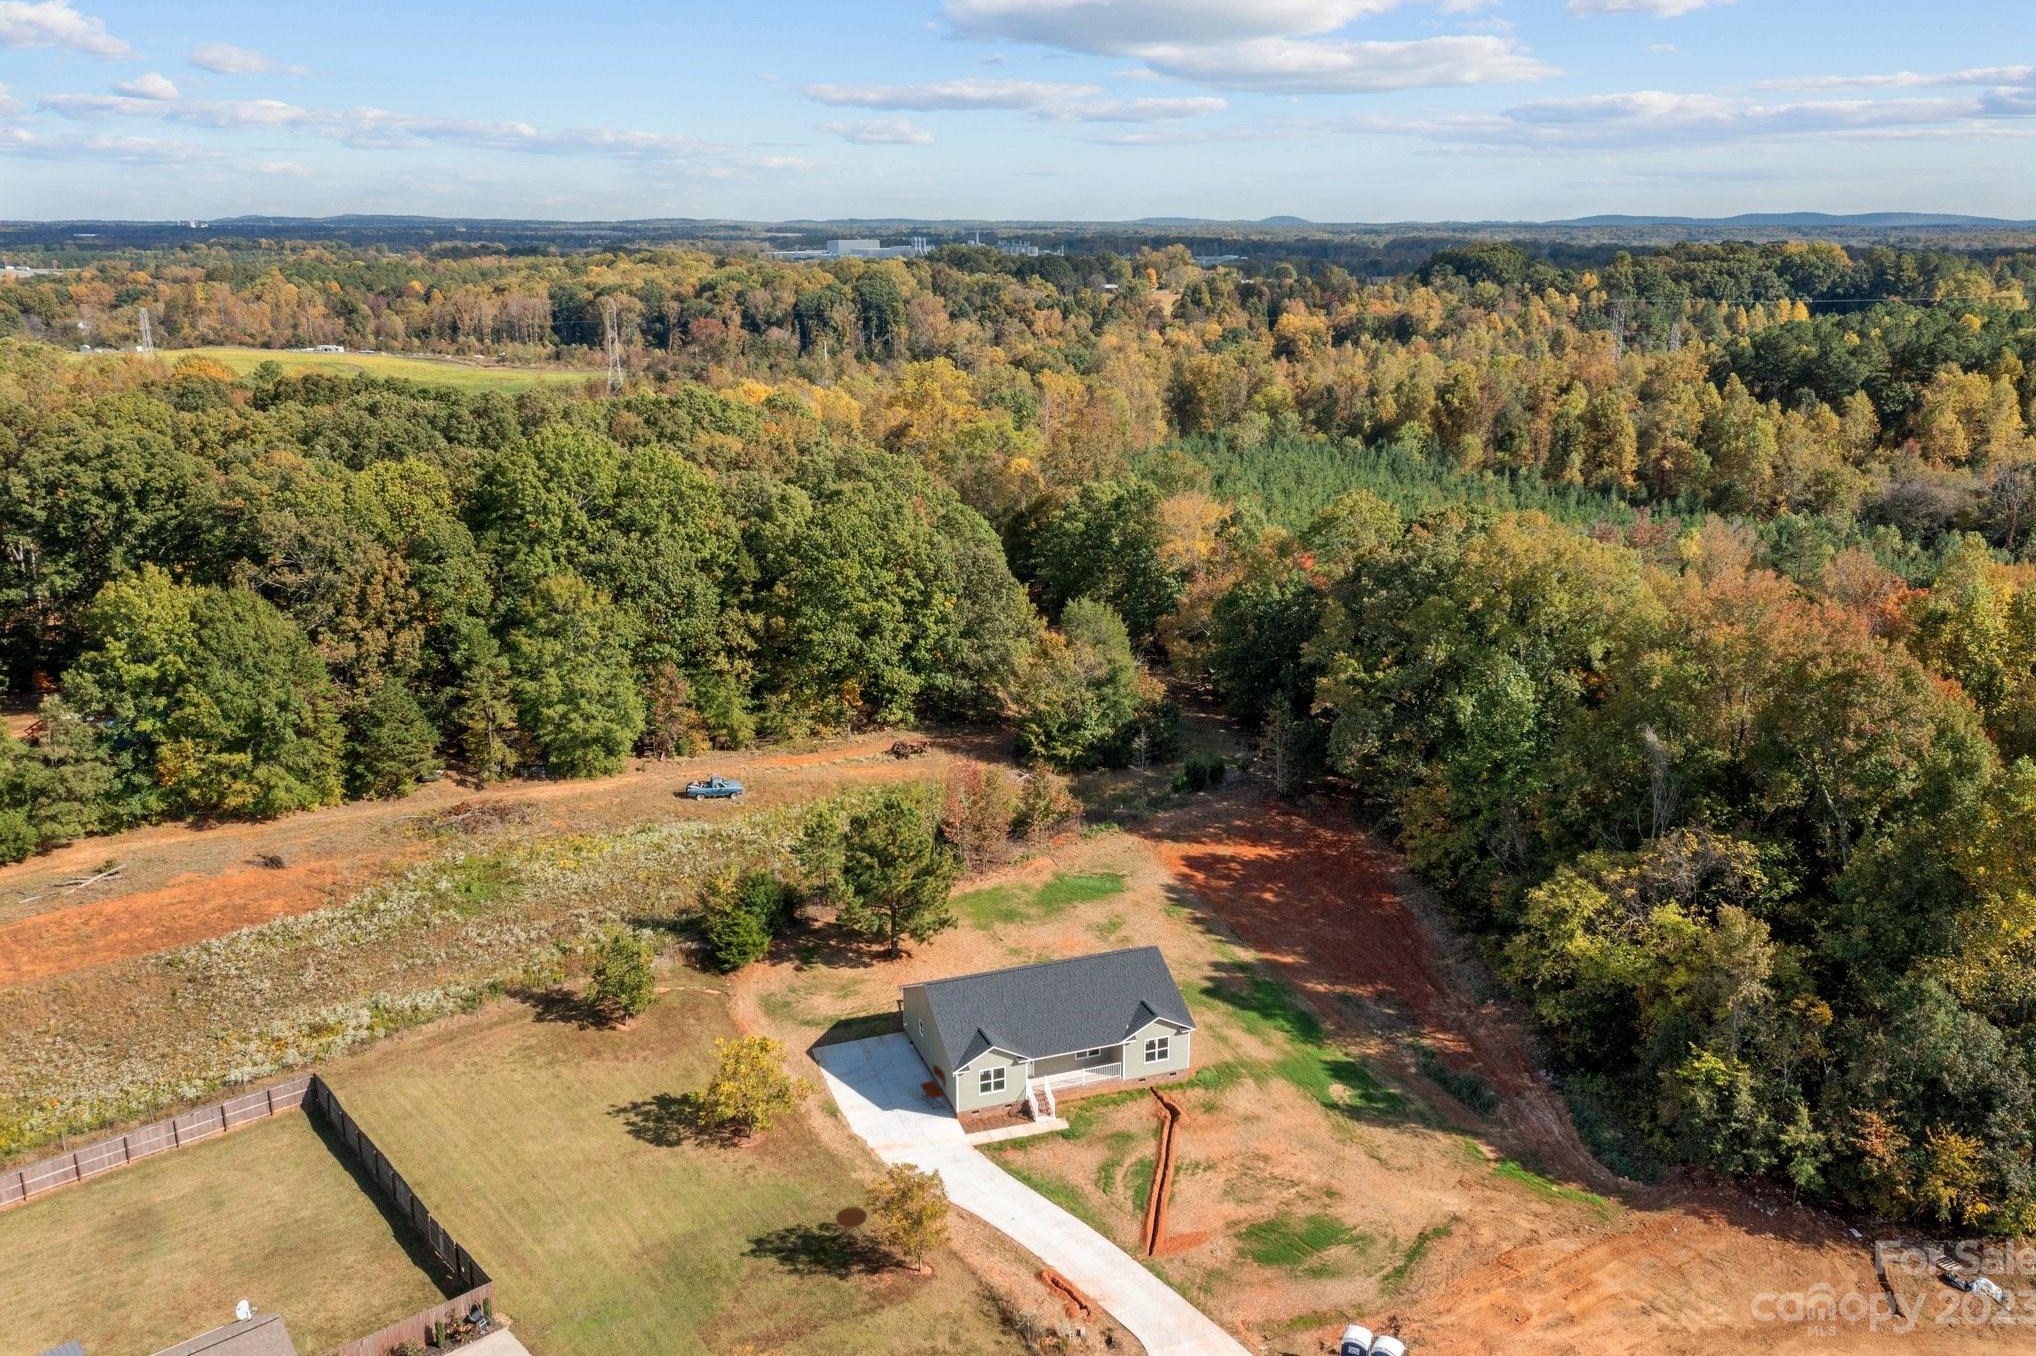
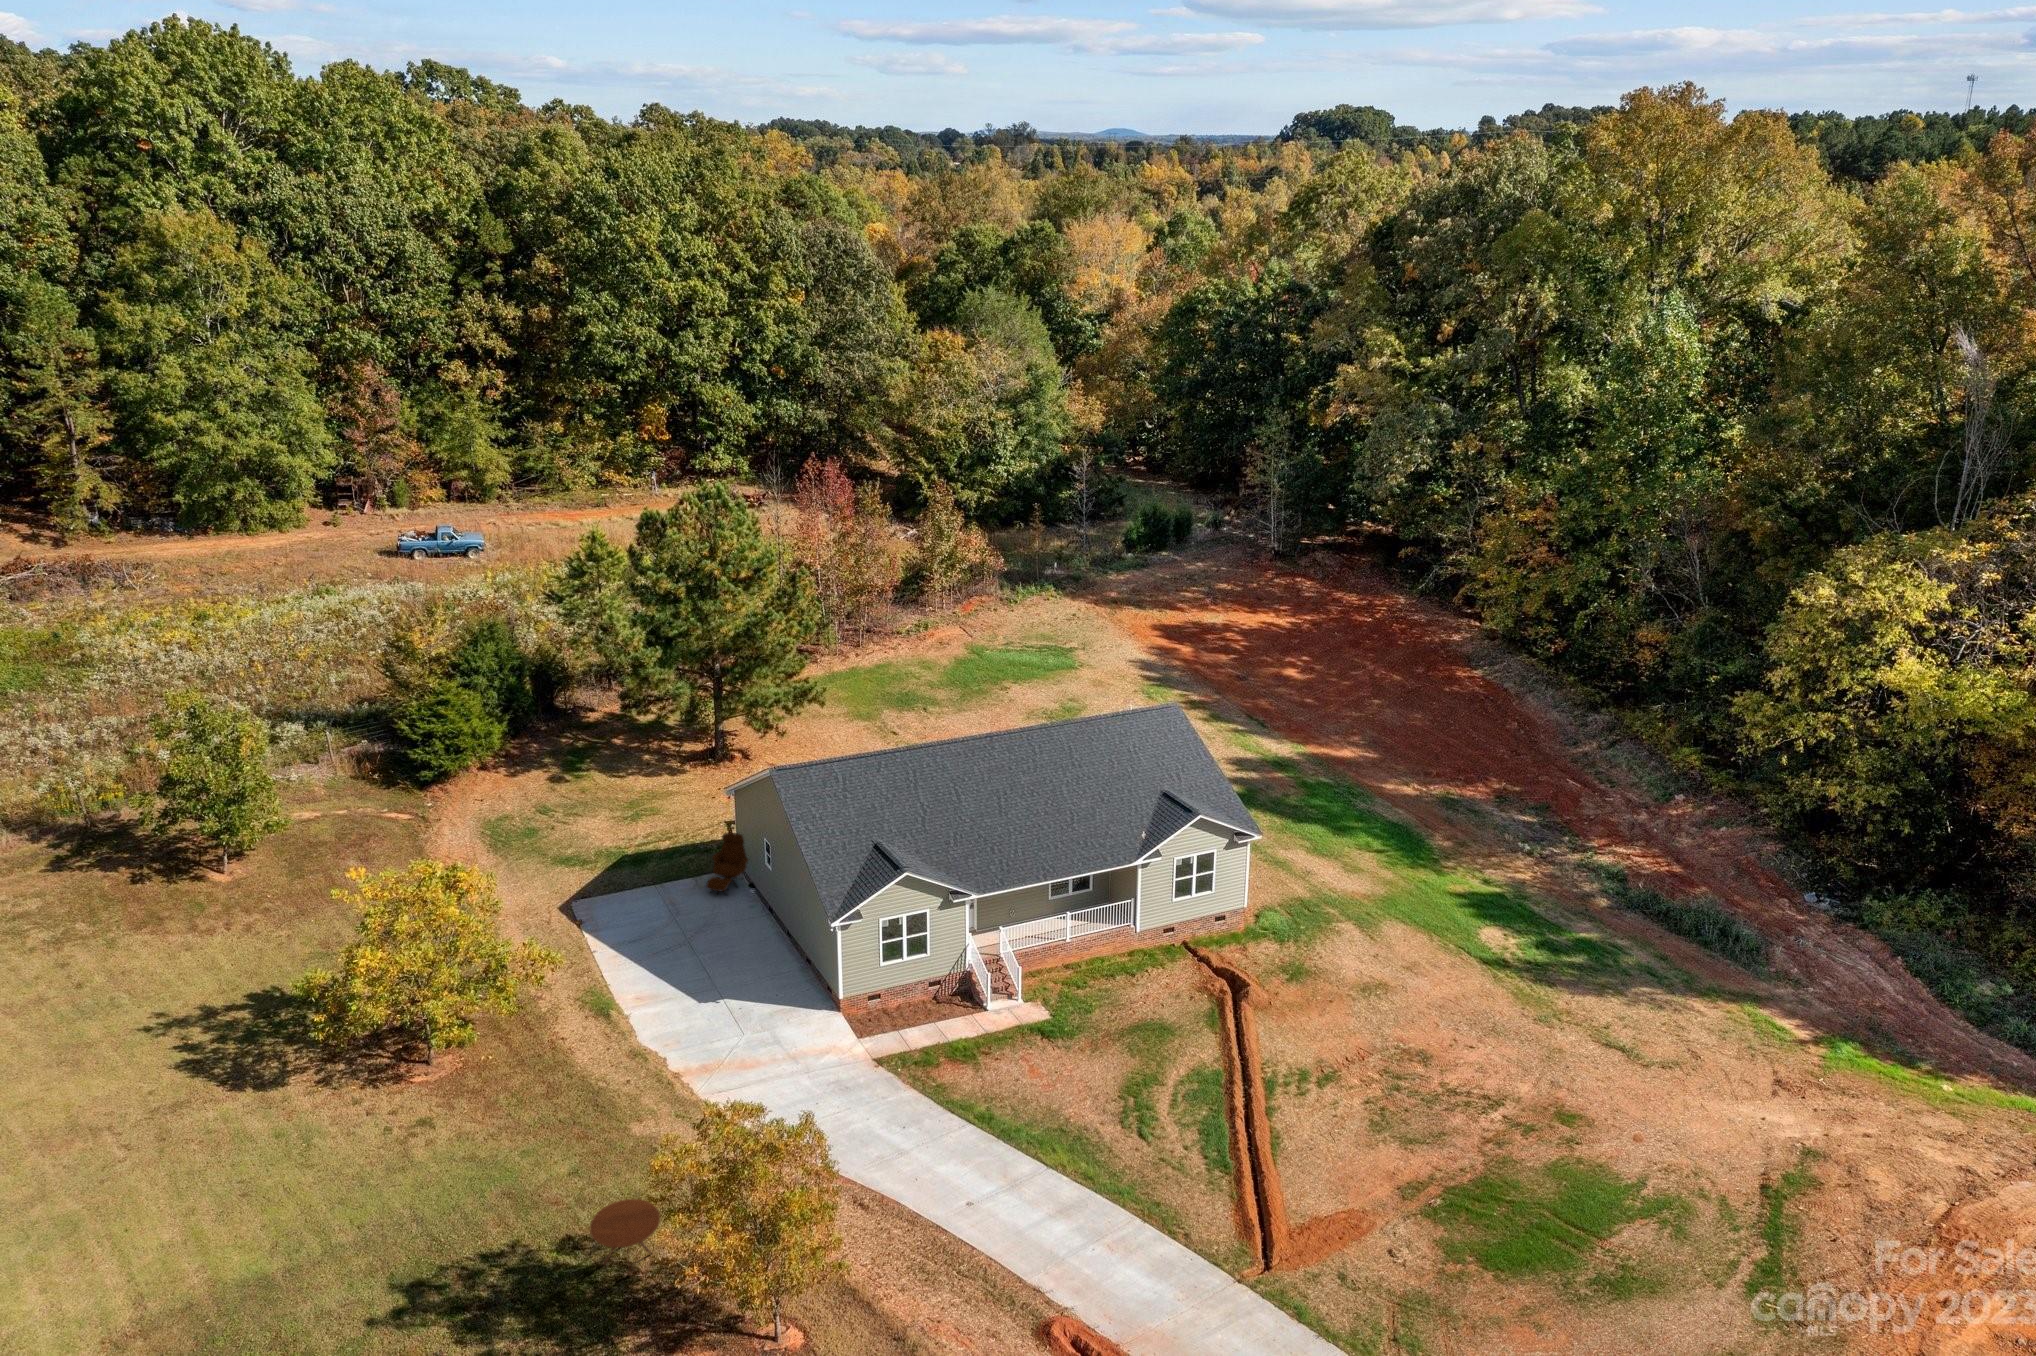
lounge chair: none [885,1011,910,1049] -> present [706,833,749,892]
bench: present [920,1065,946,1108] -> none [770,915,819,995]

